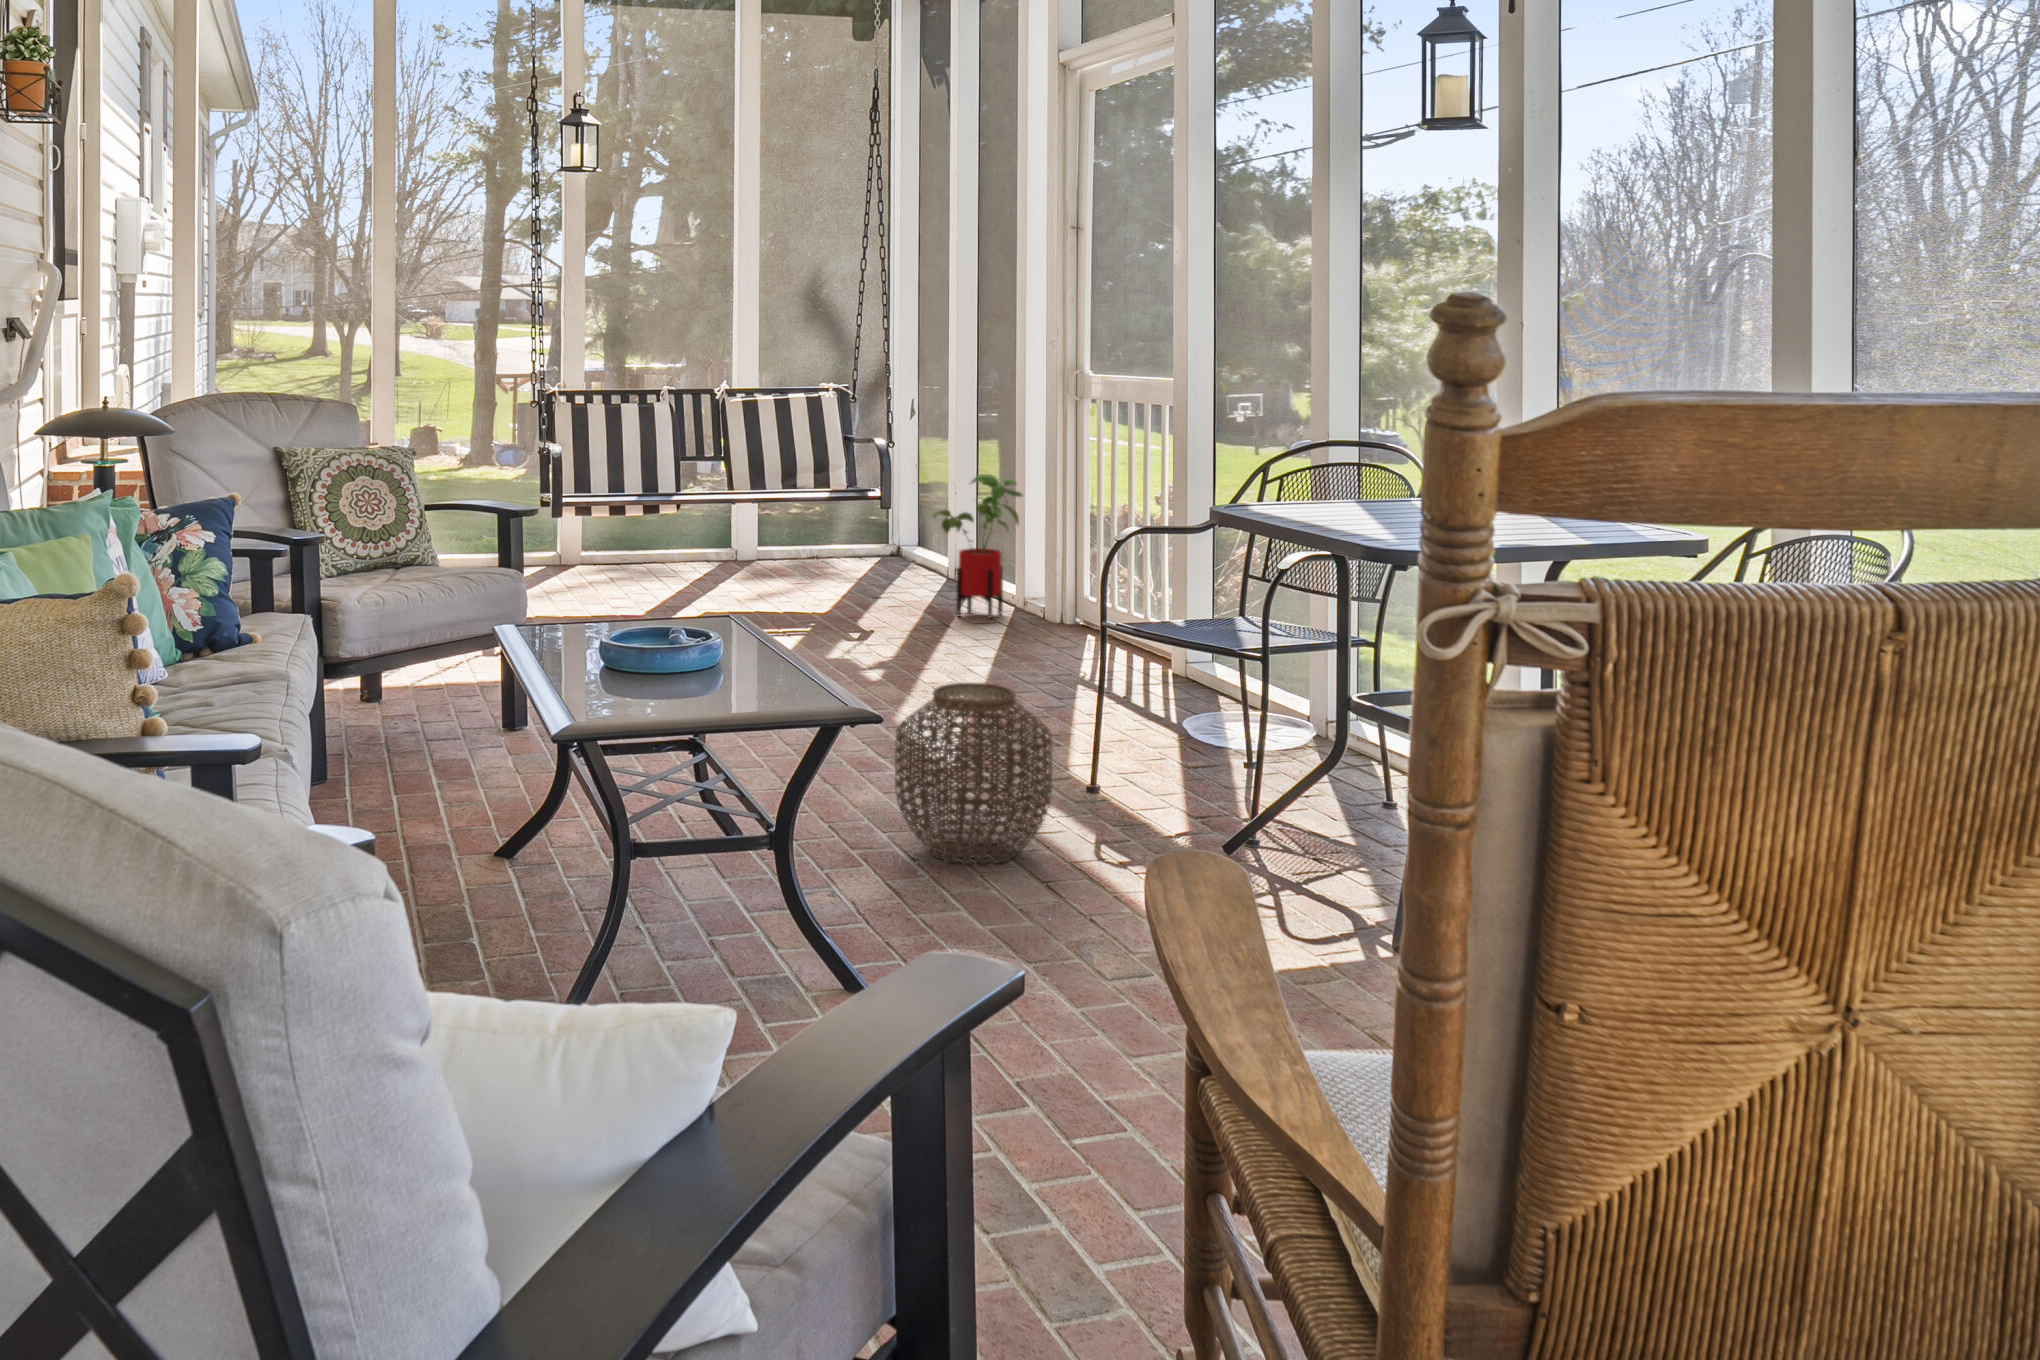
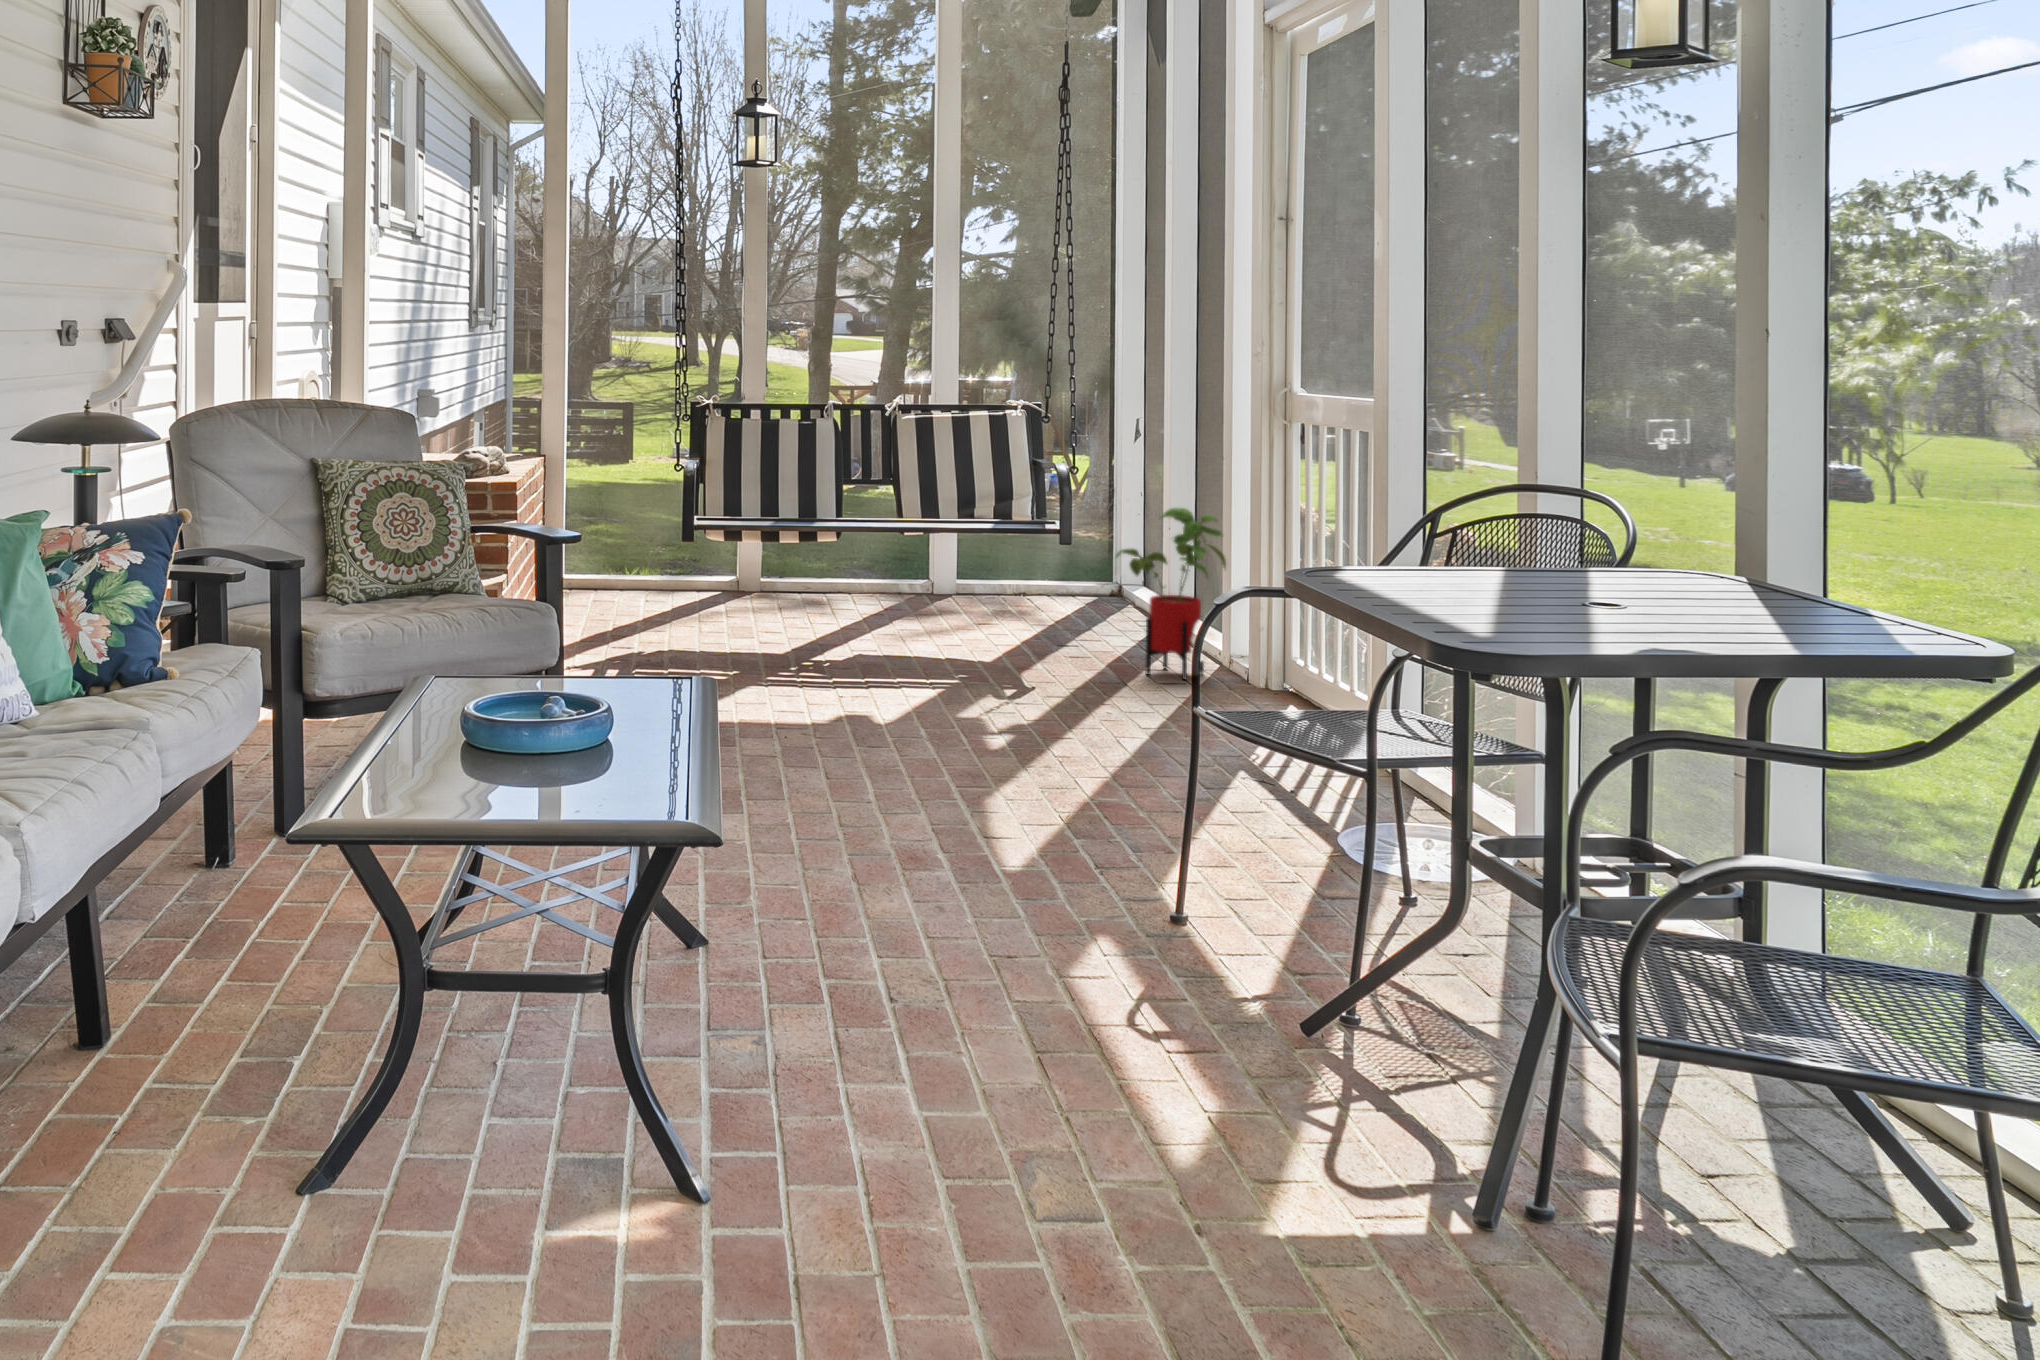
woven basket: present [895,683,1052,865] -> none [863,777,1065,1017]

